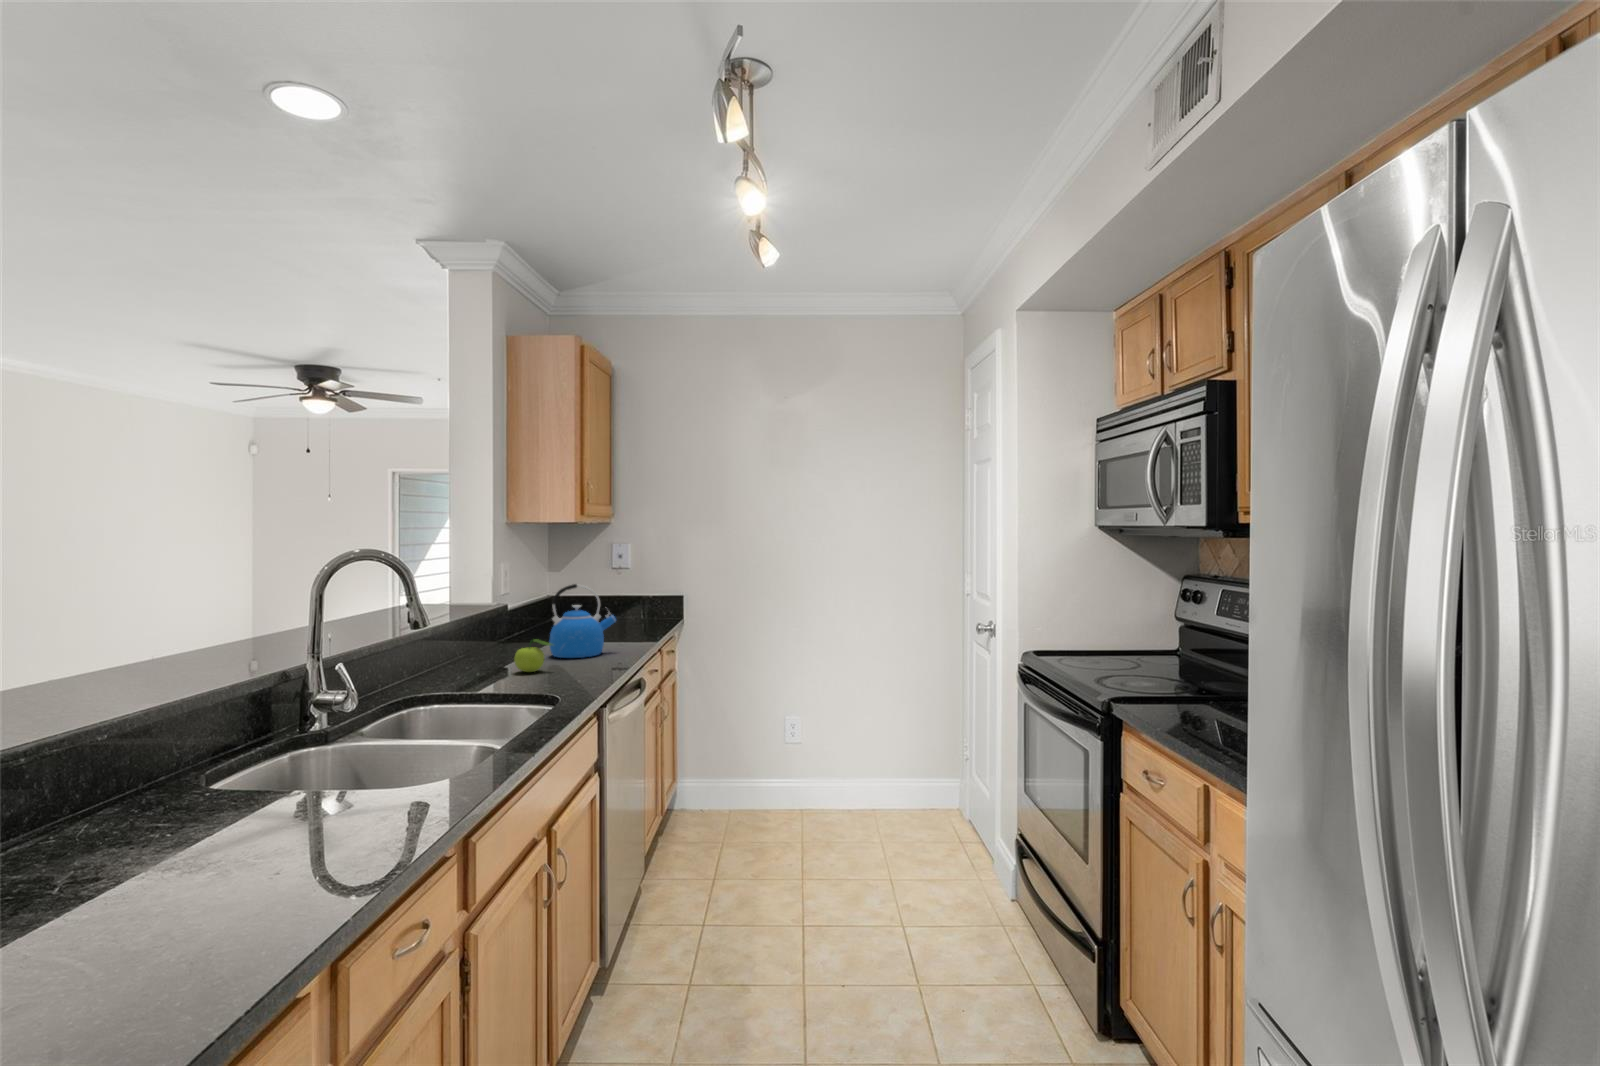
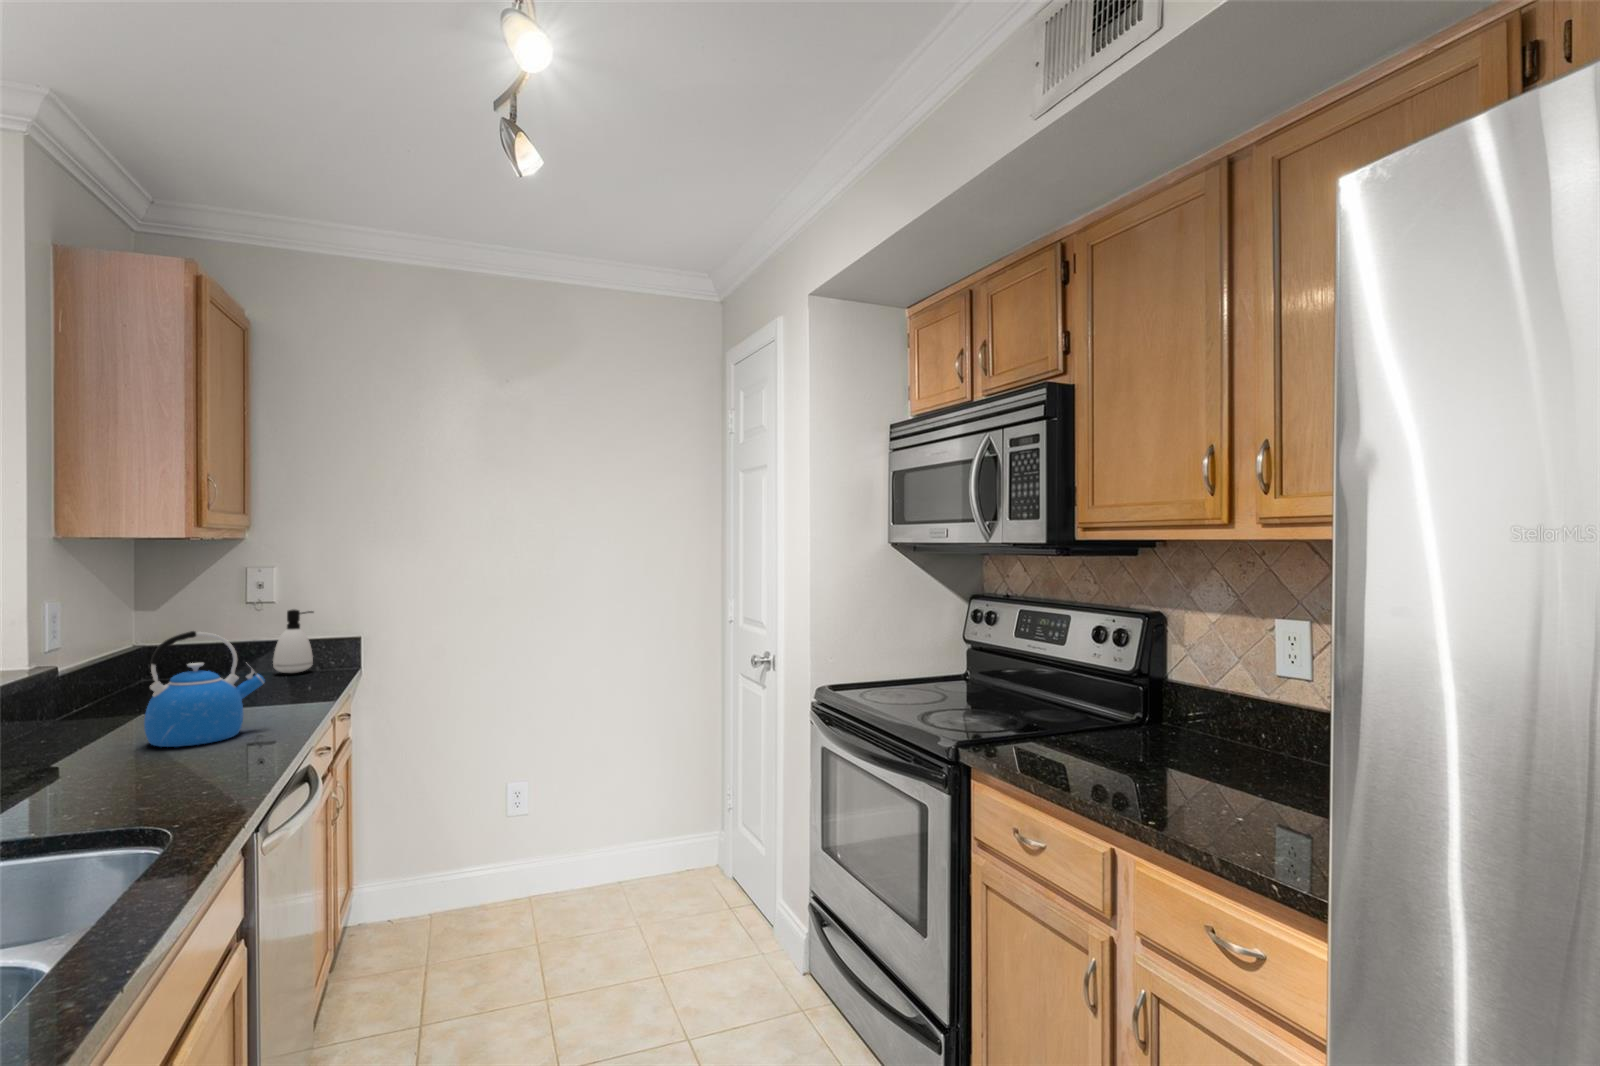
soap dispenser: none [629,575,654,621] -> present [273,609,313,673]
fruit: present [514,639,553,672] -> none [77,725,159,782]

